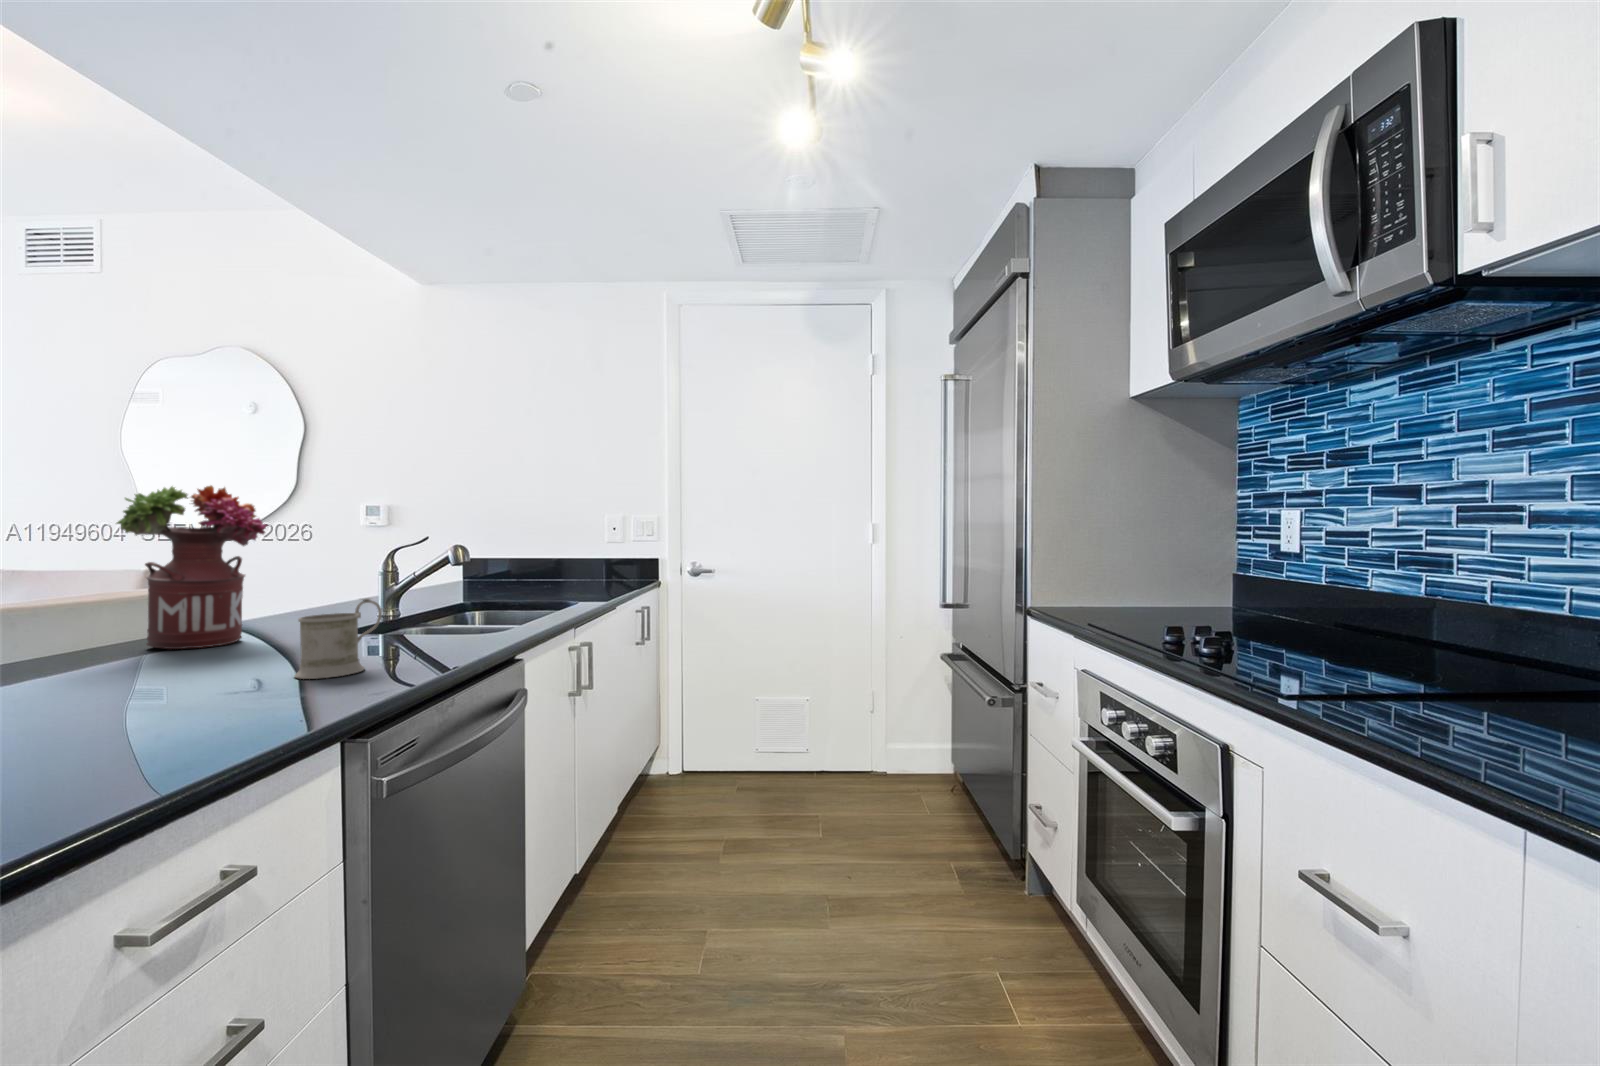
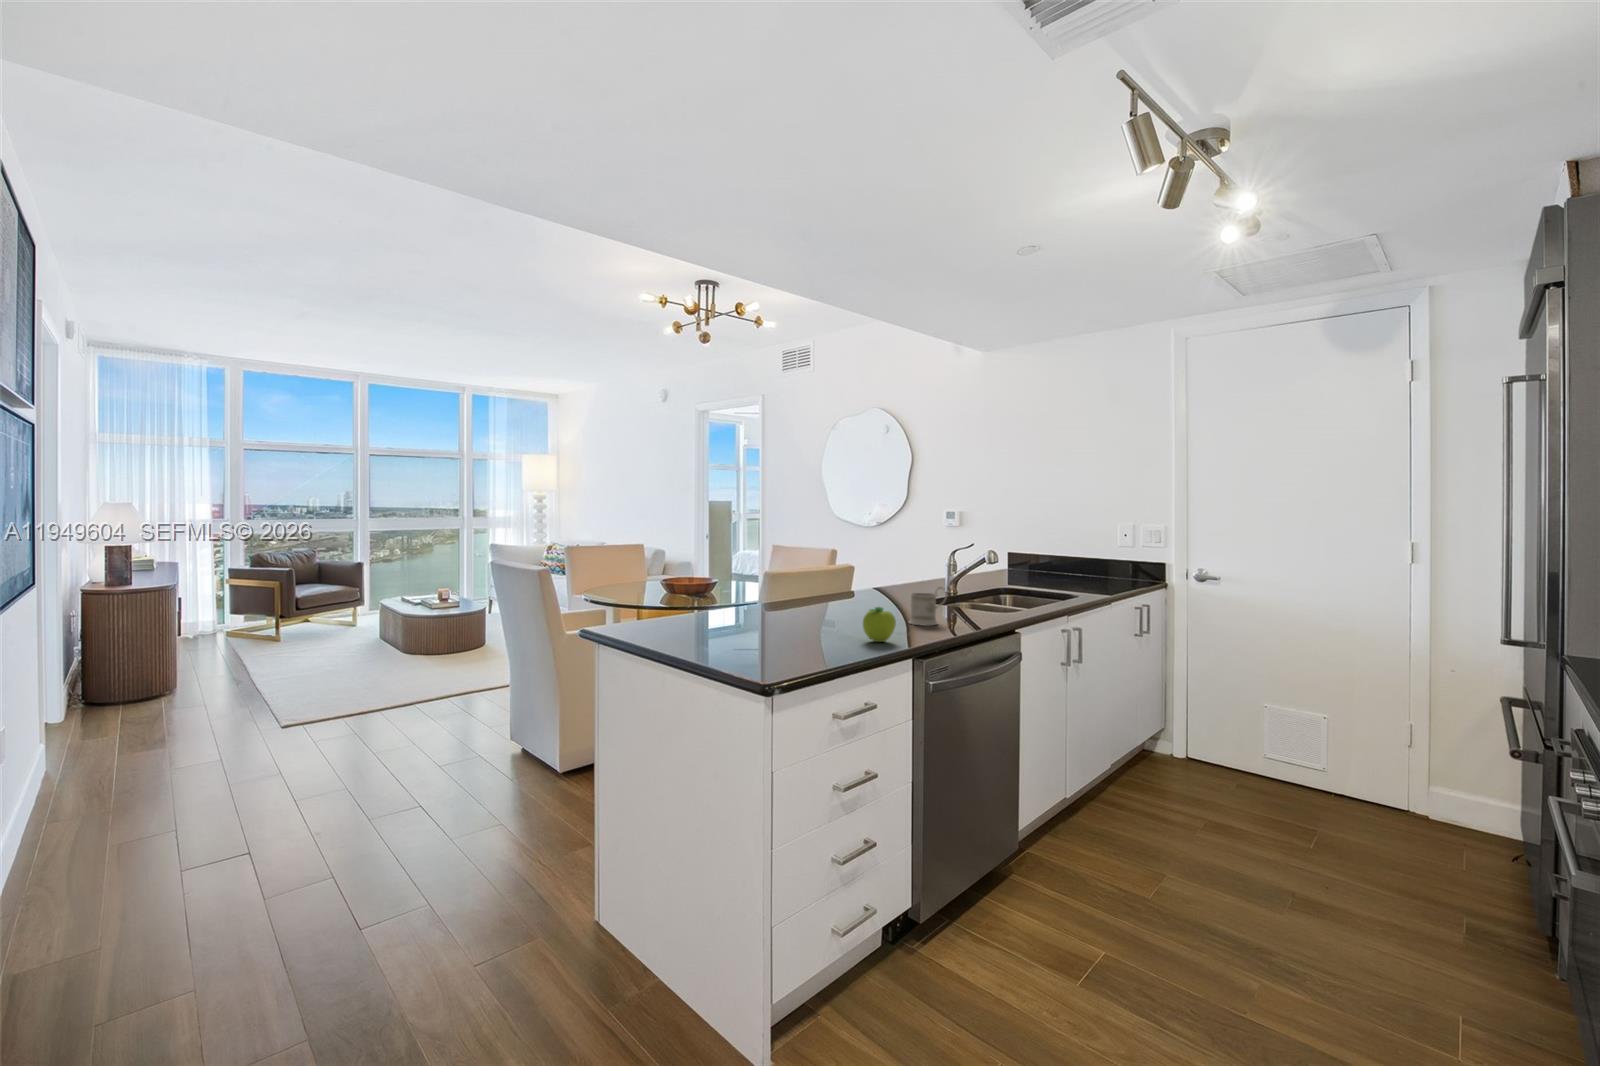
flower arrangement: present [117,486,268,649] -> none [839,516,898,601]
fruit: none [143,651,252,740] -> present [863,607,896,642]

